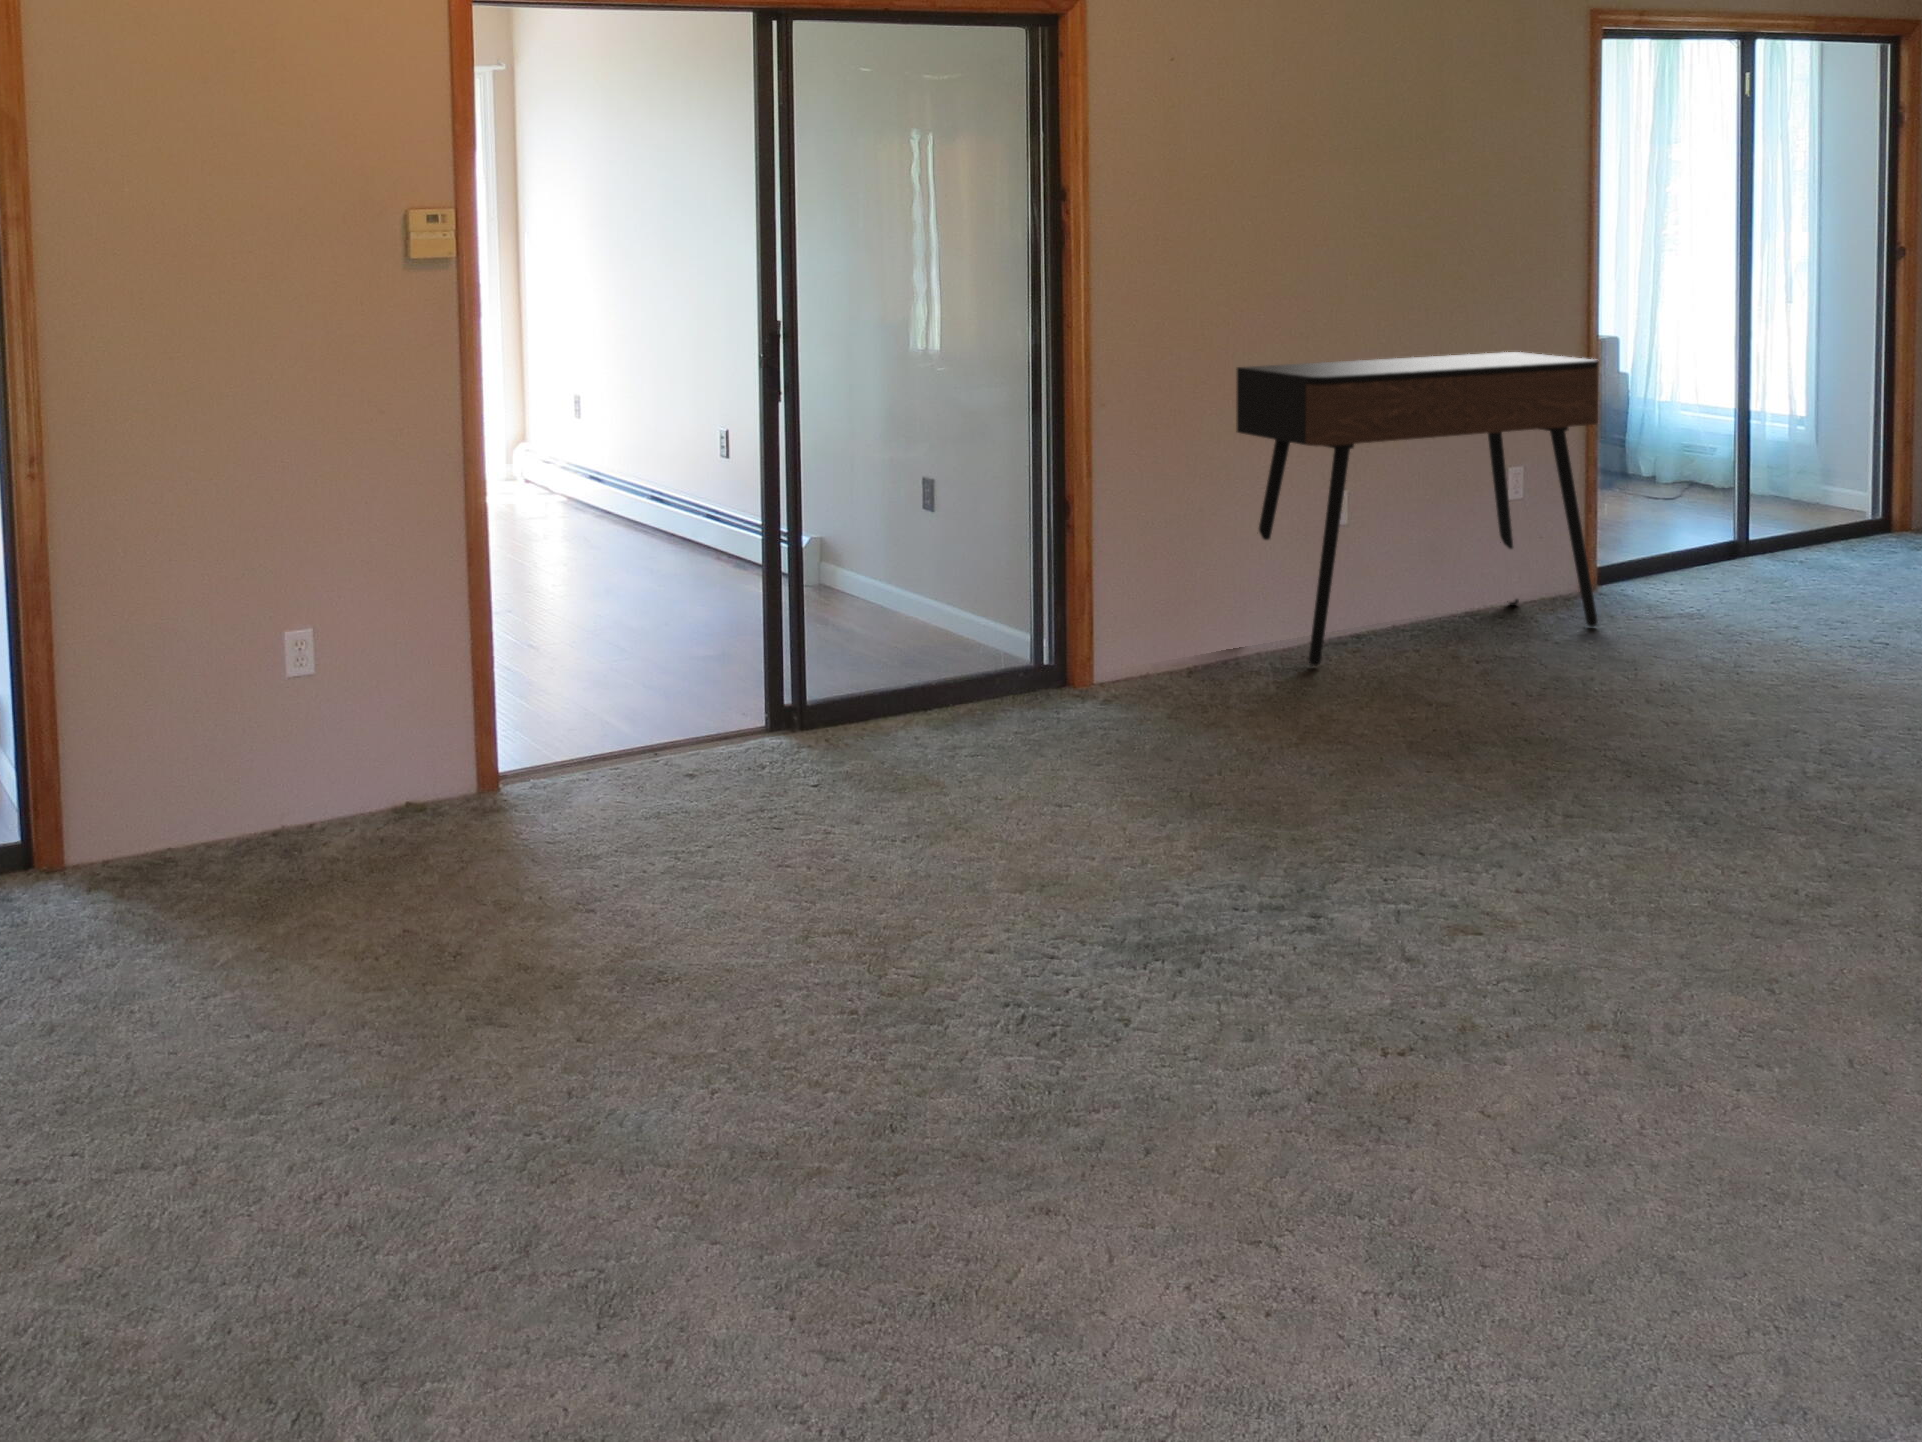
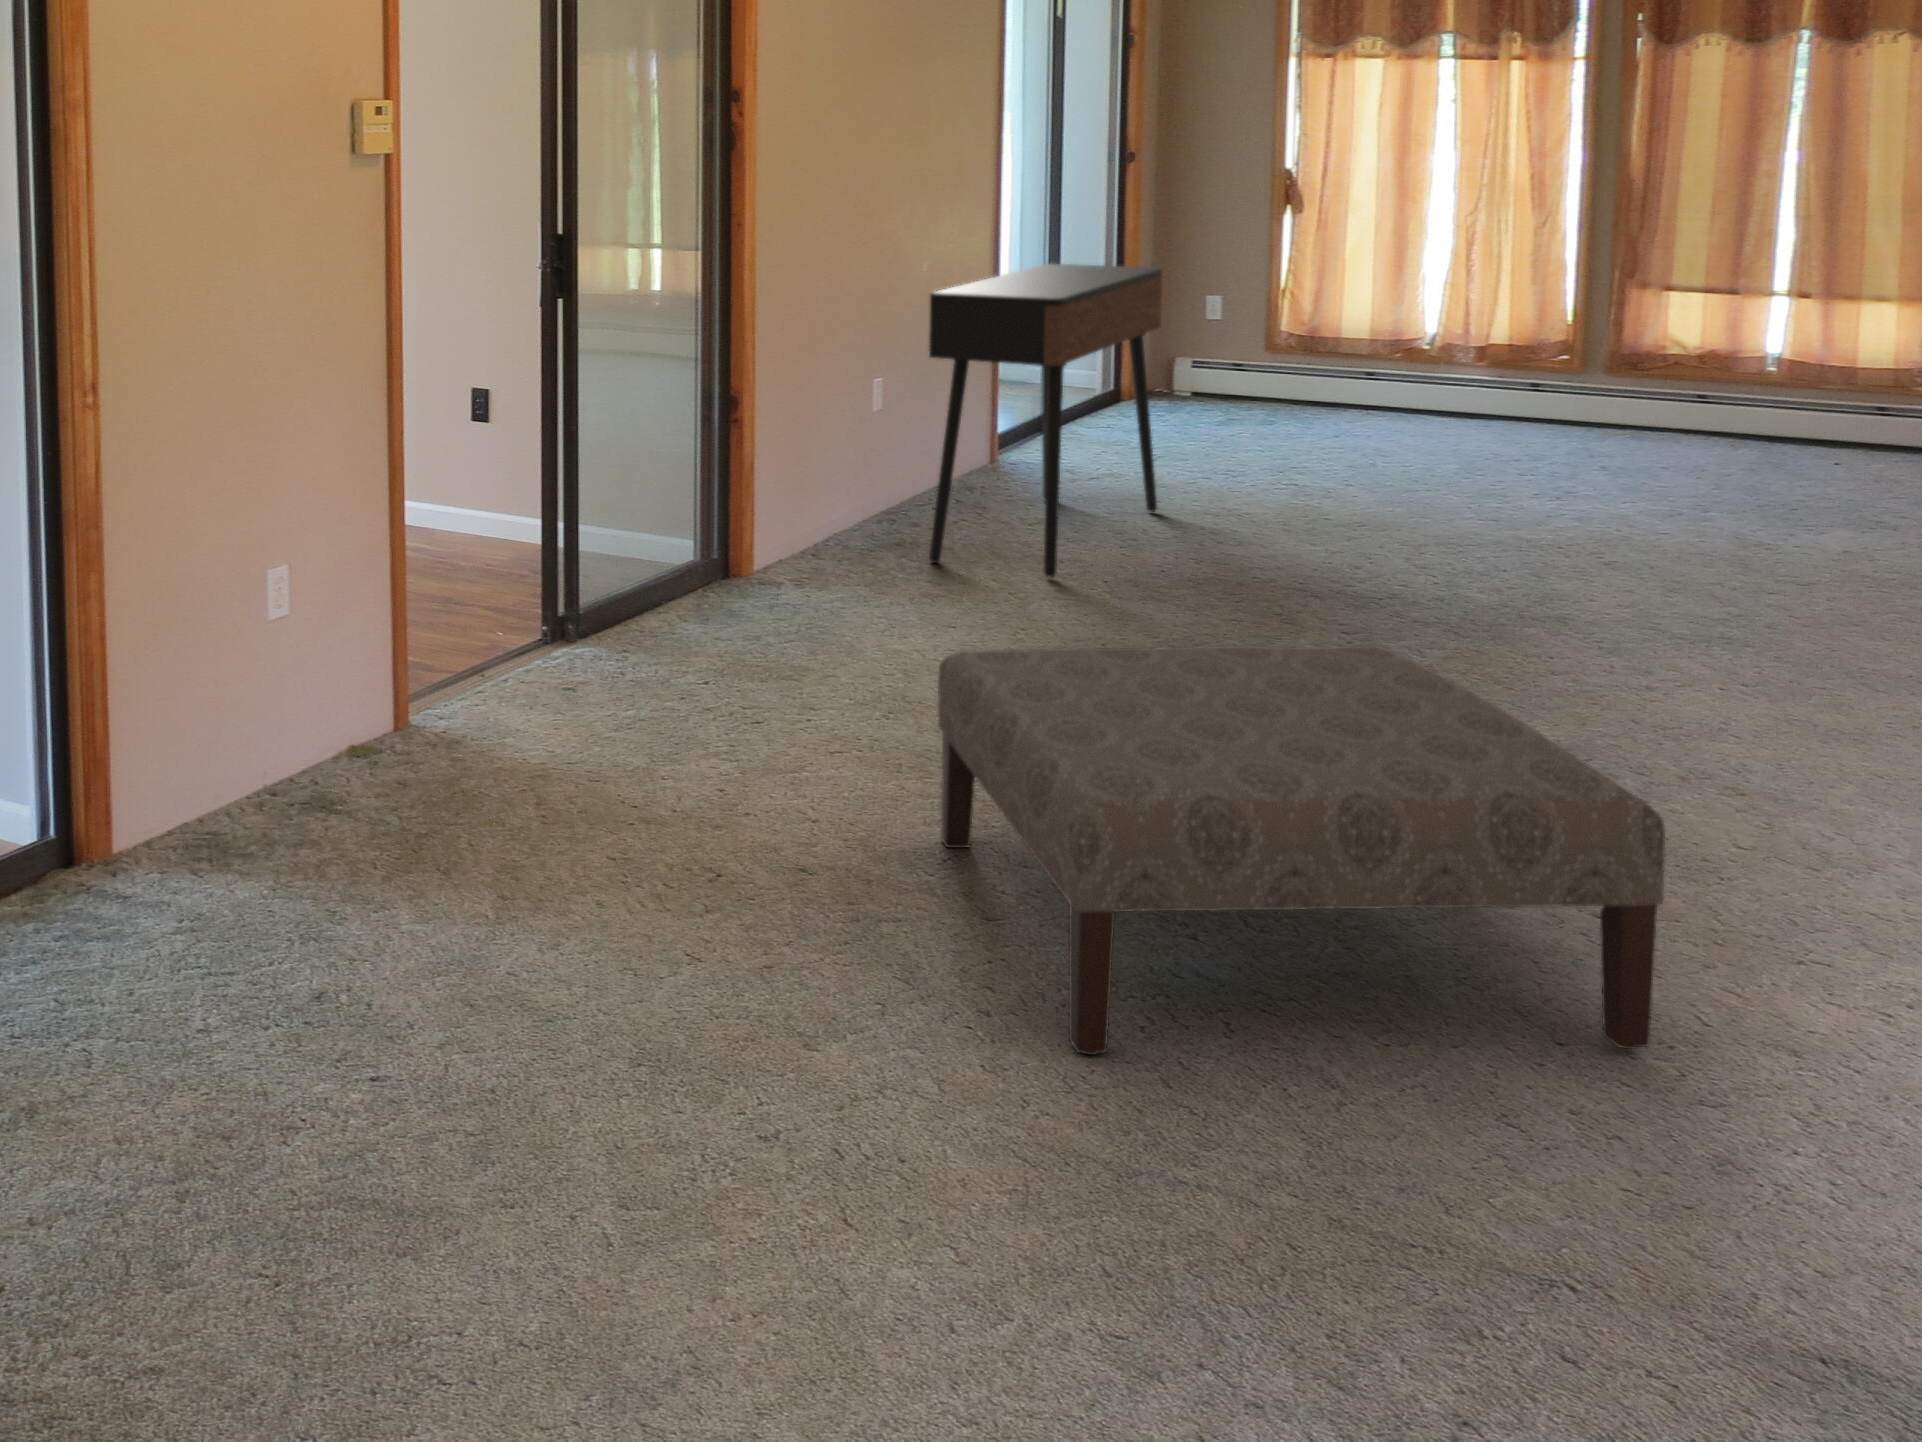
ottoman: none [344,657,1013,1068] -> present [938,646,1665,1055]

